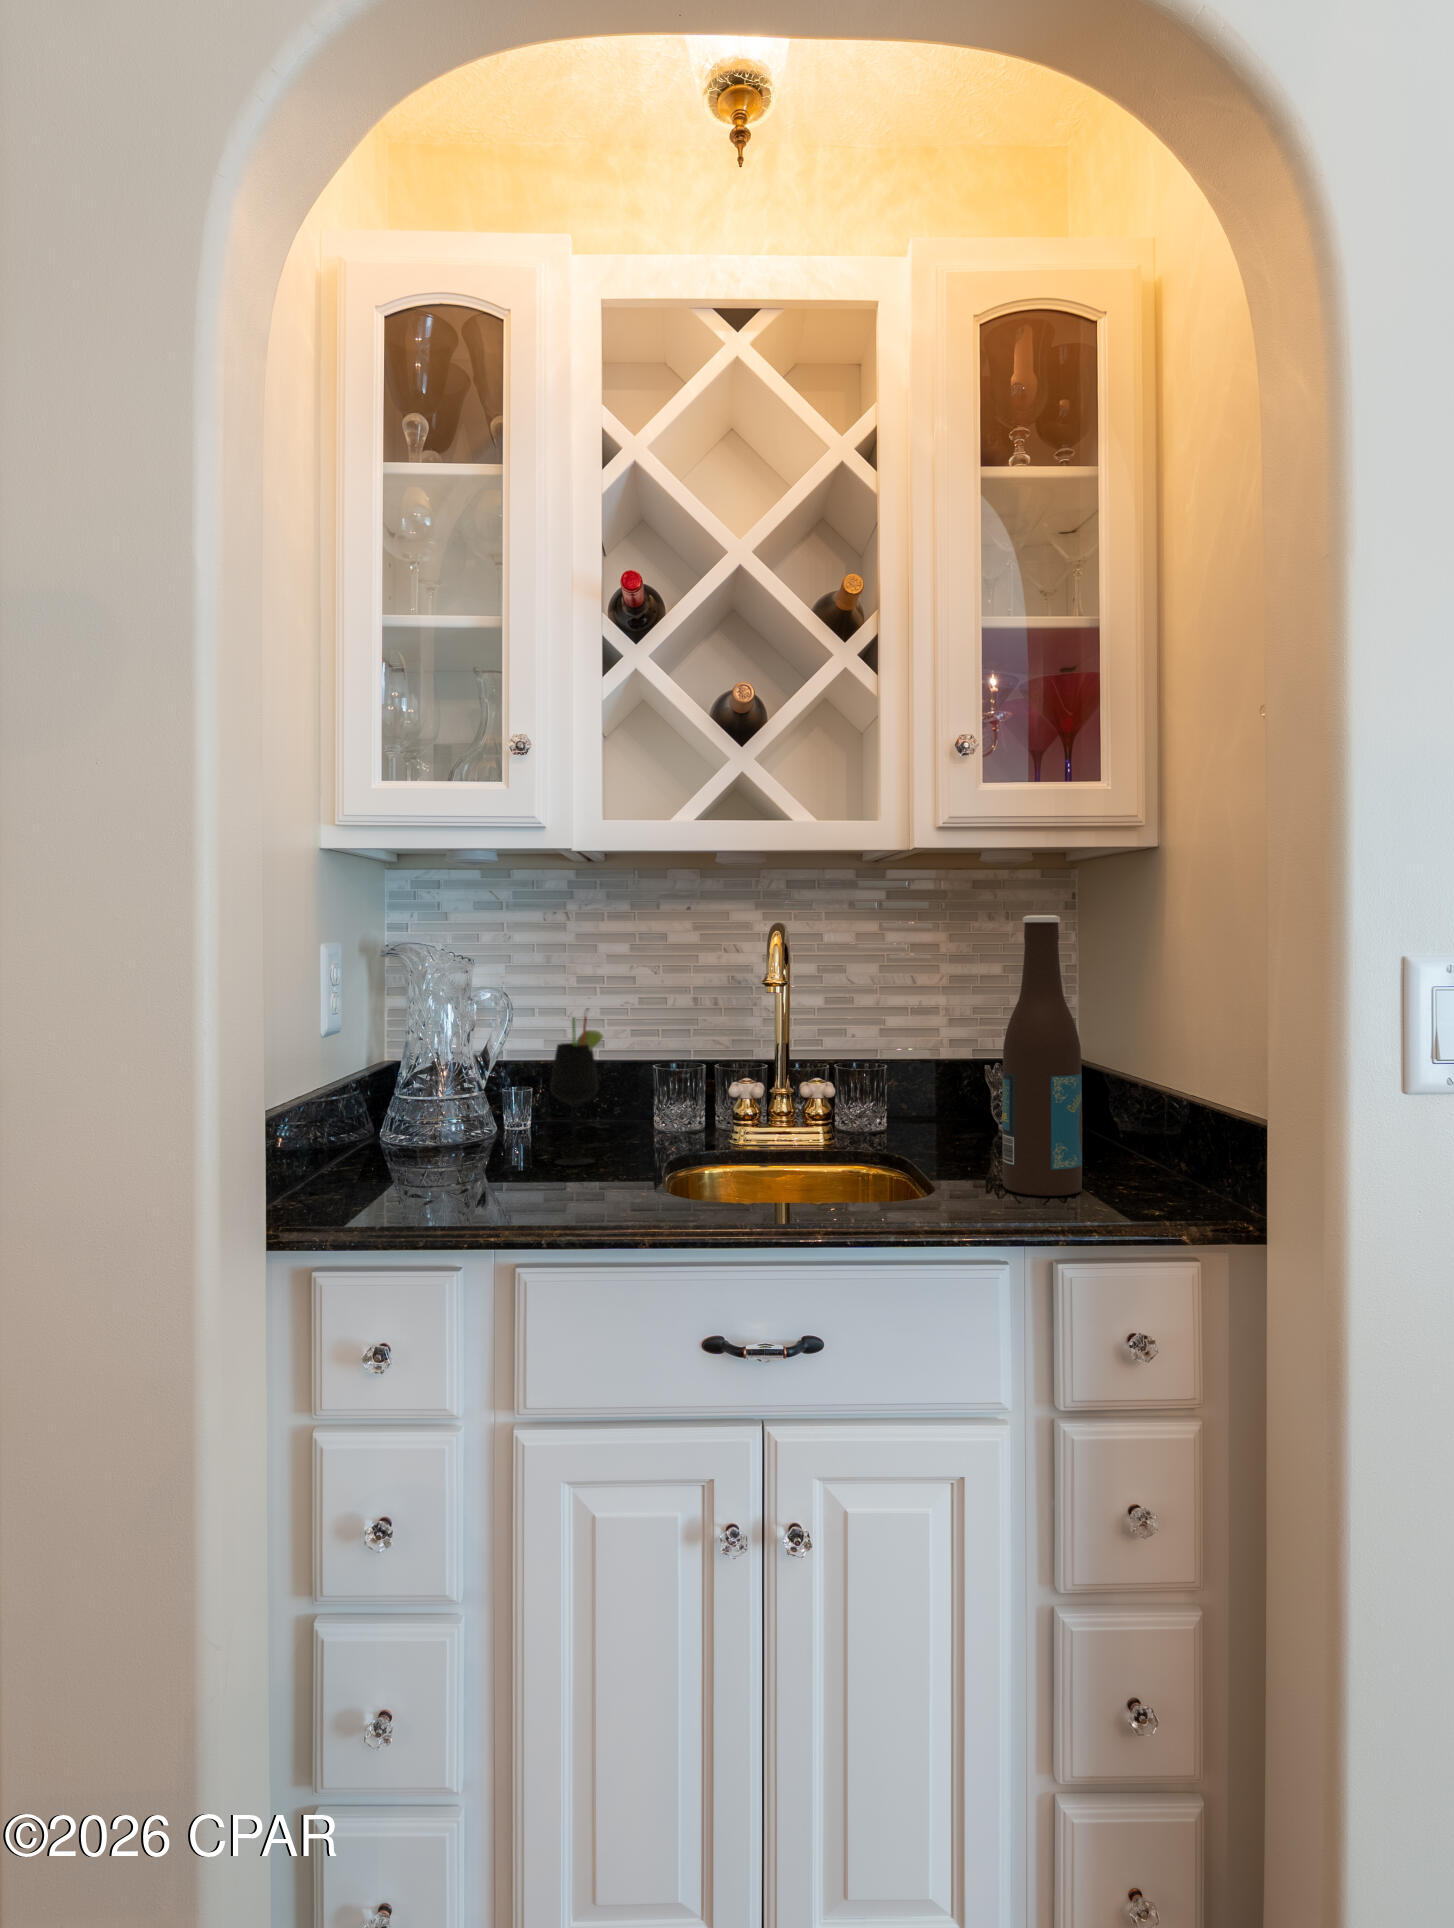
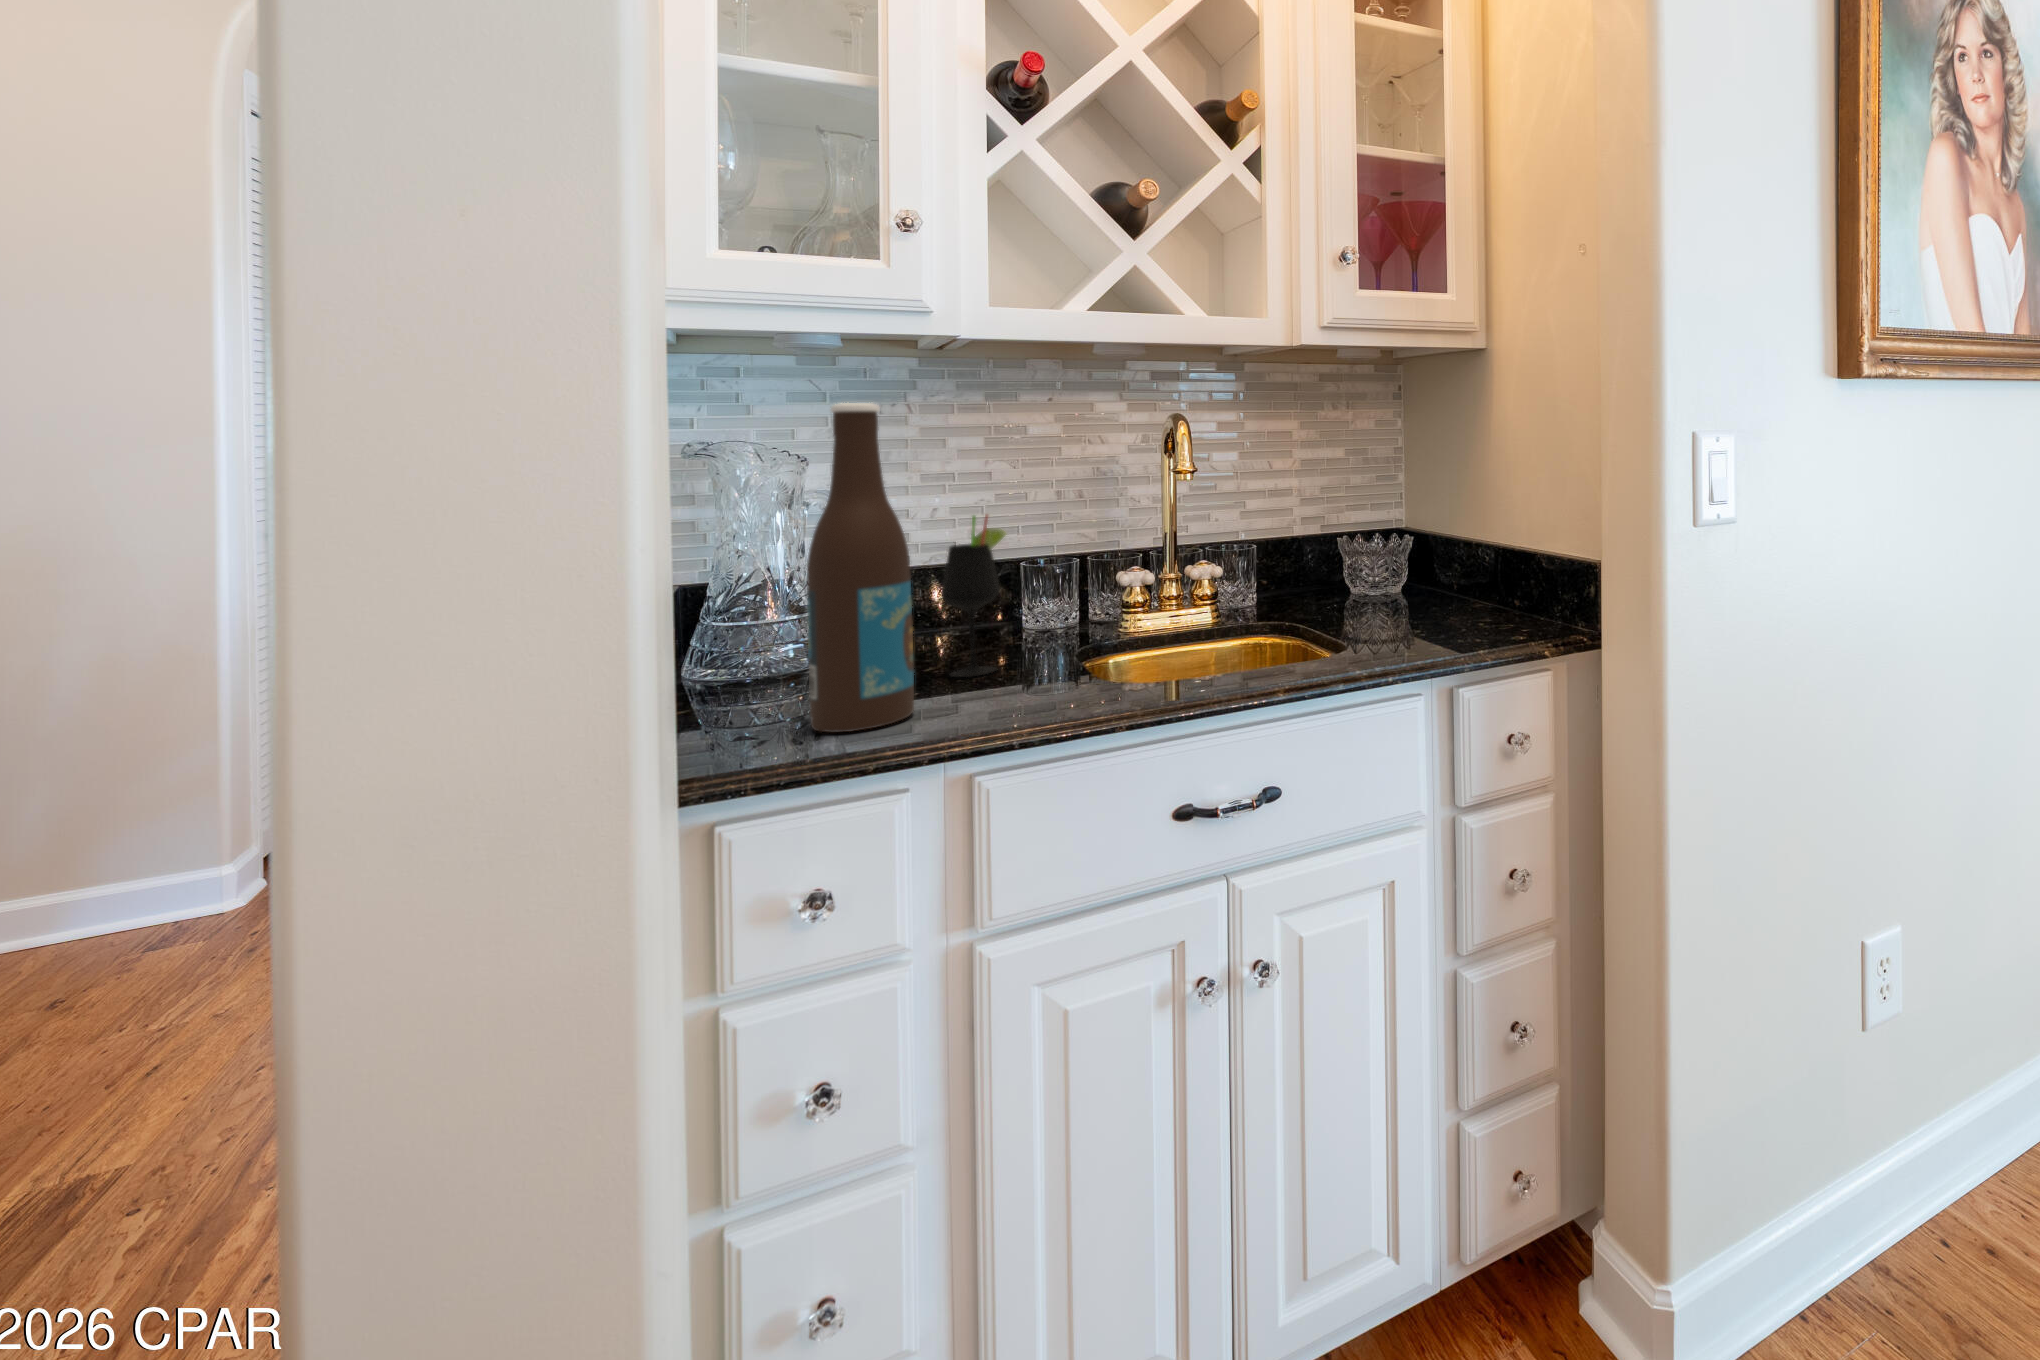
beer bottle: present [1002,915,1082,1196] -> present [807,403,914,733]

